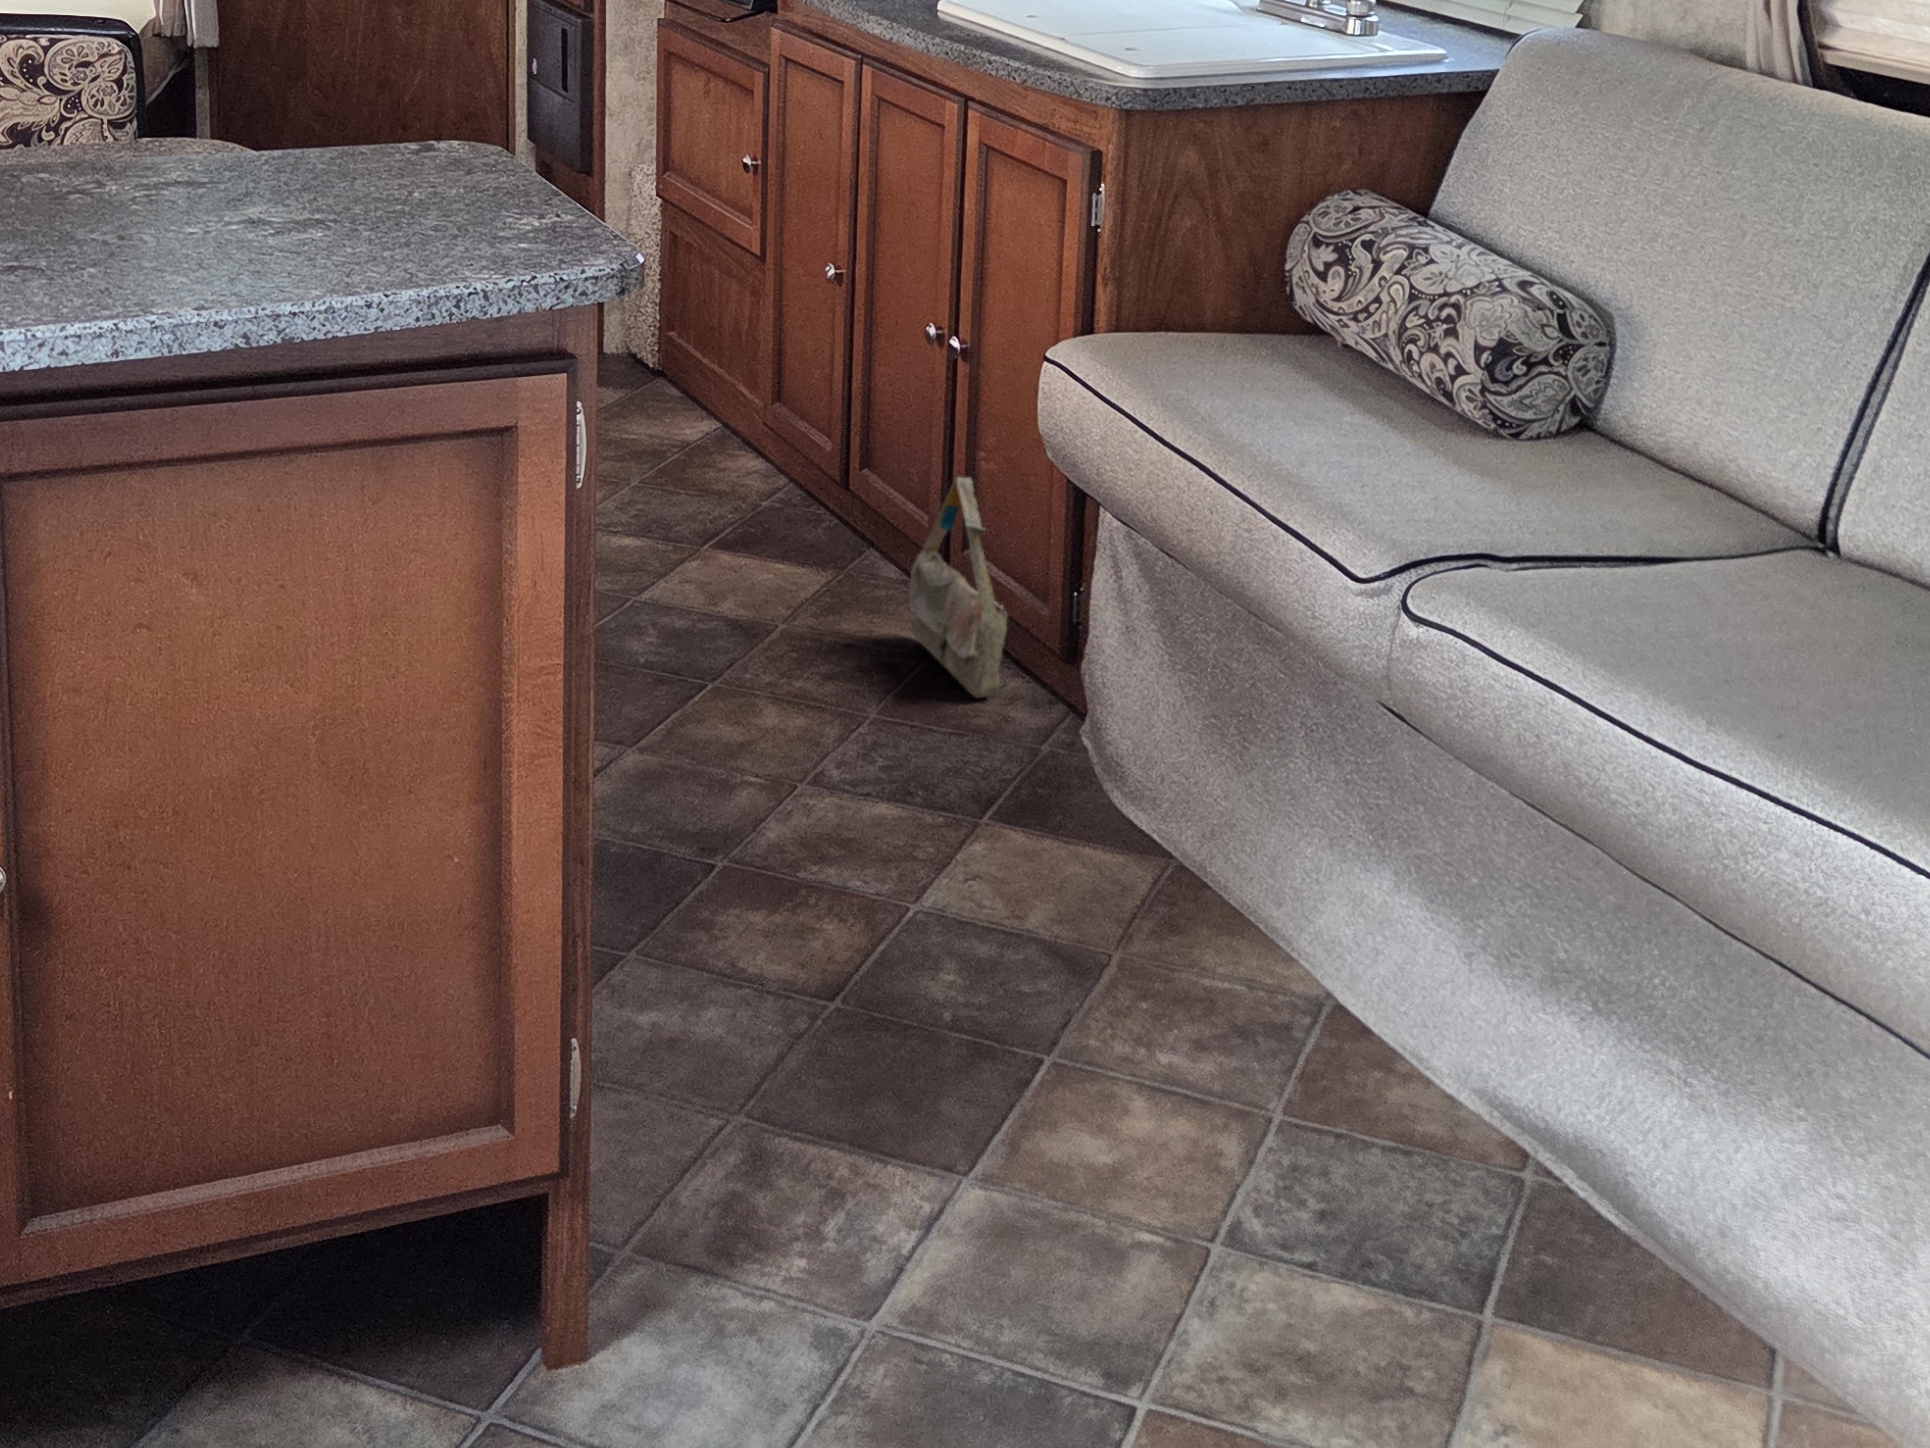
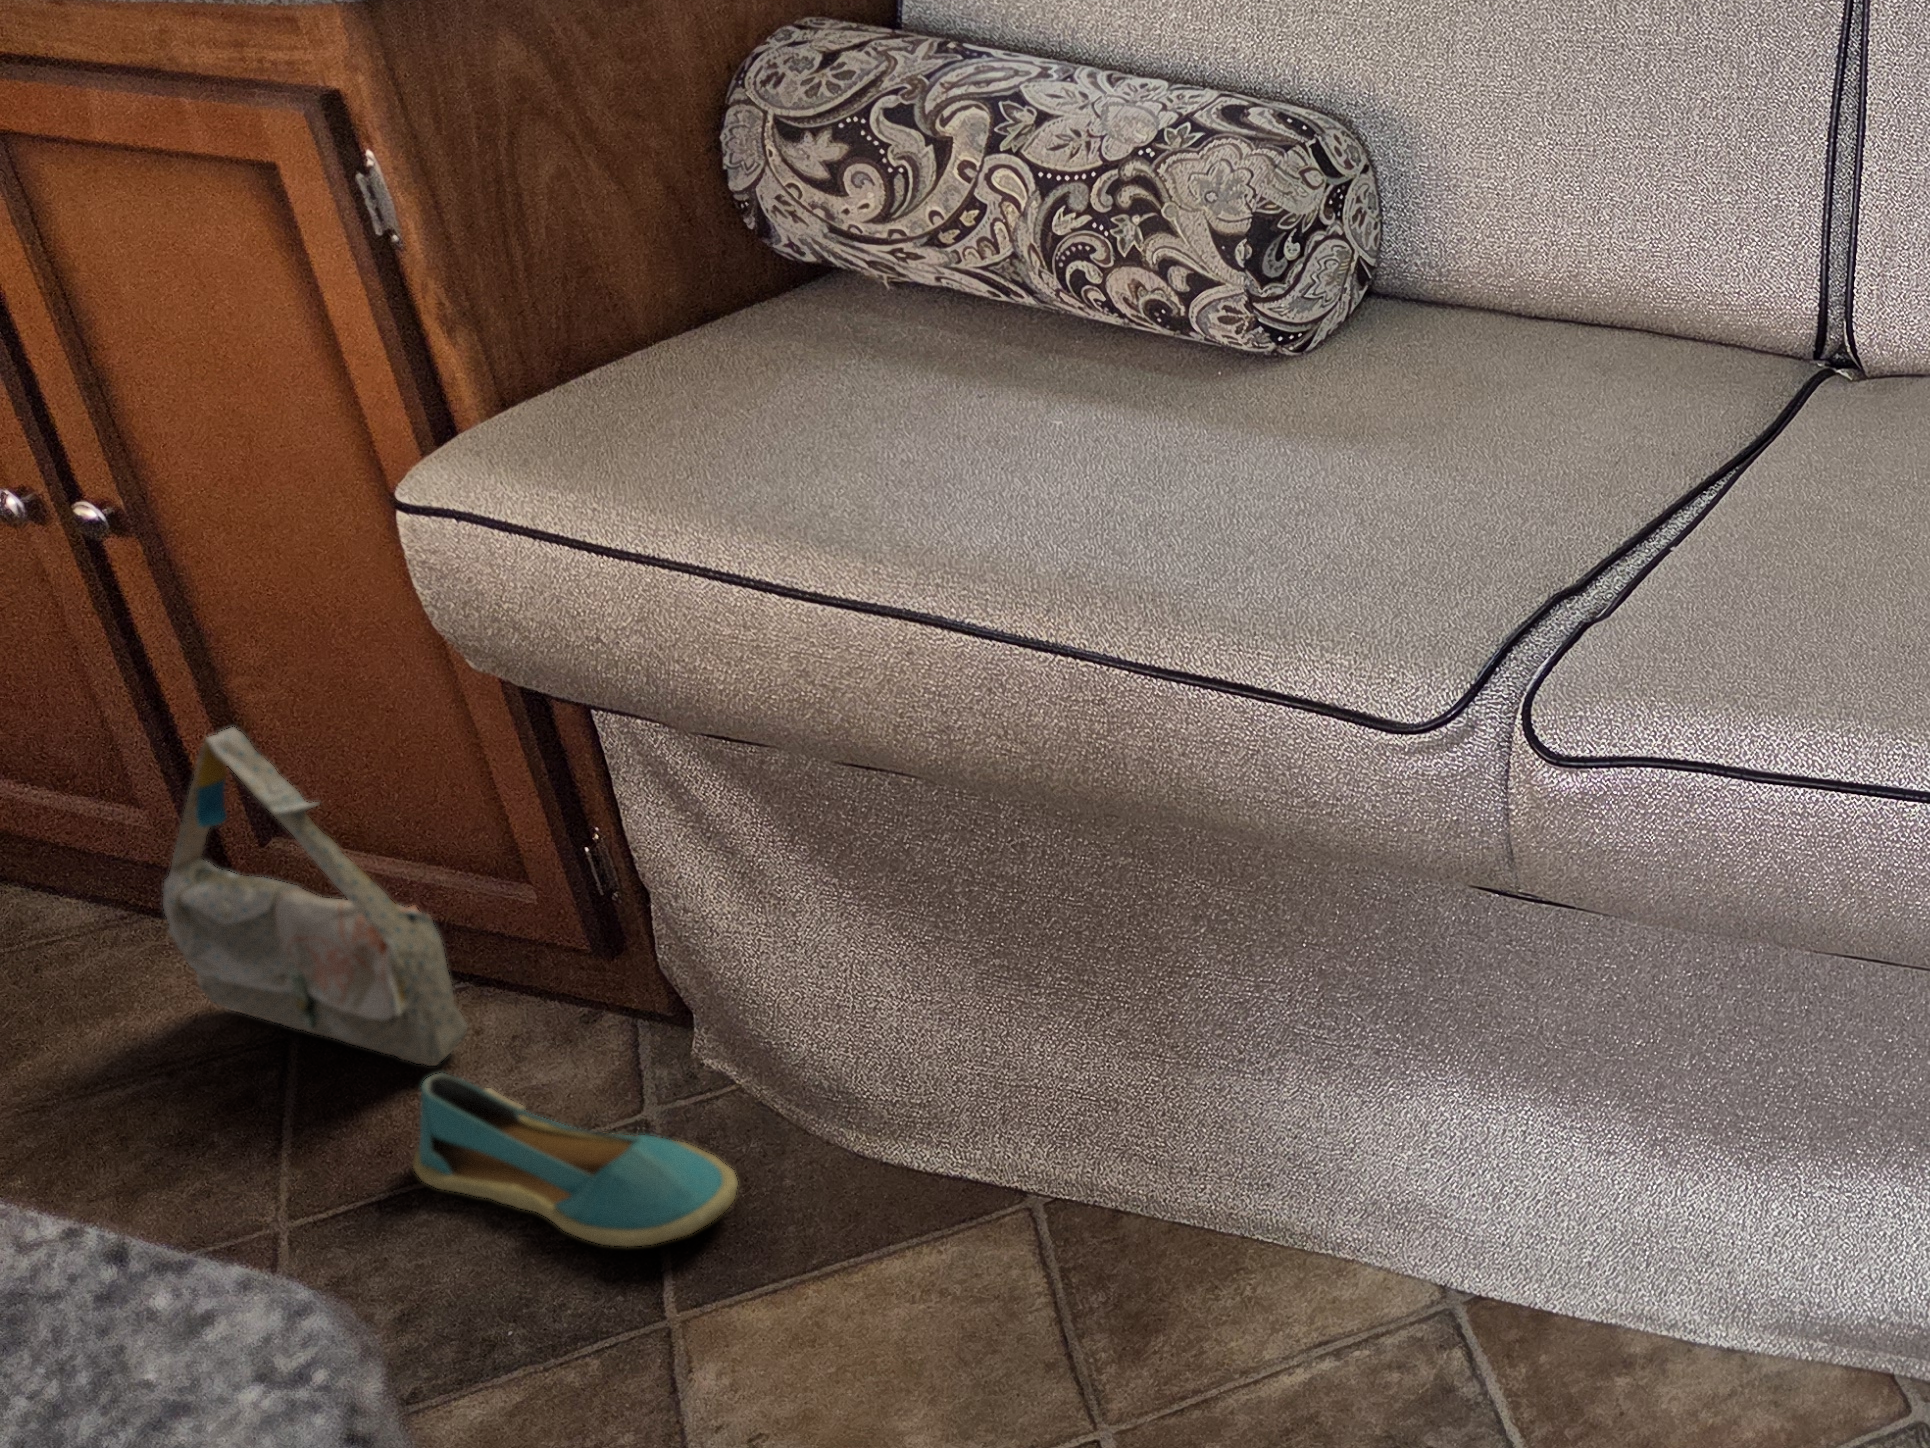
shoe: none [935,682,1057,803] -> present [414,1073,738,1246]

